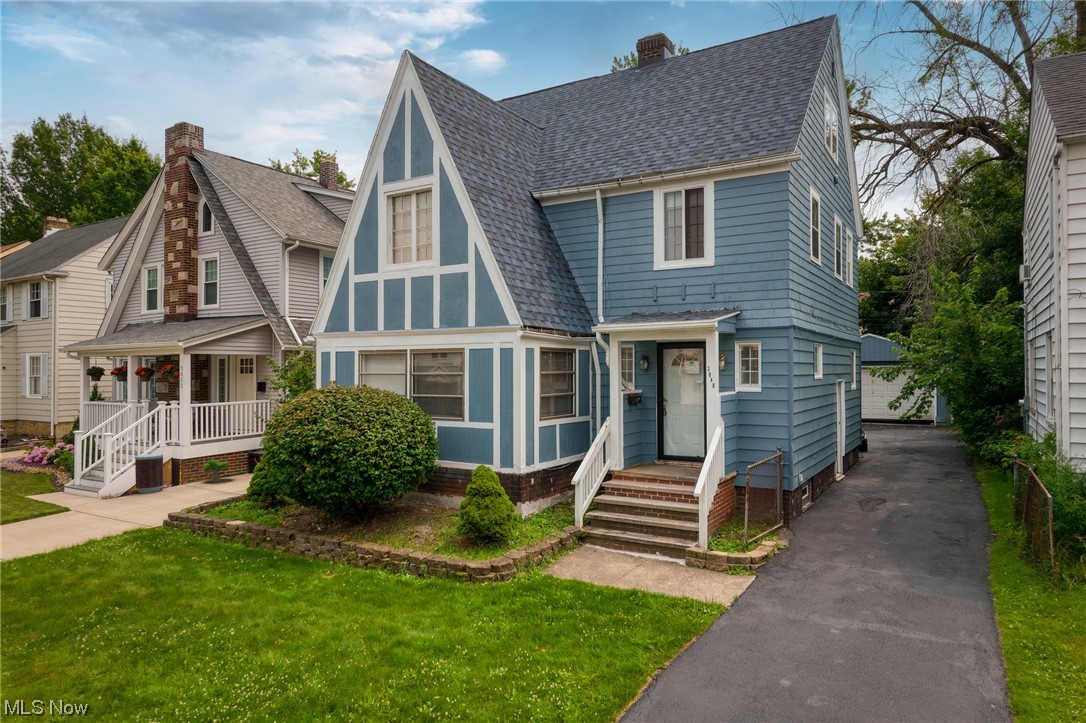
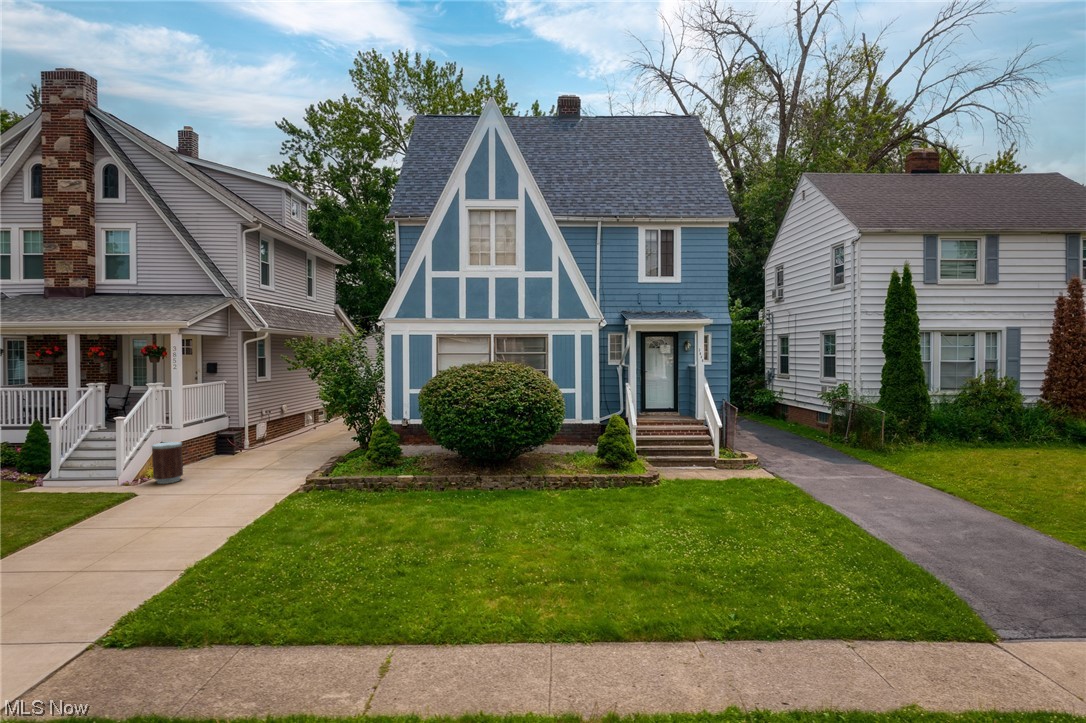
potted plant: present [202,460,229,482] -> none [200,441,233,467]

